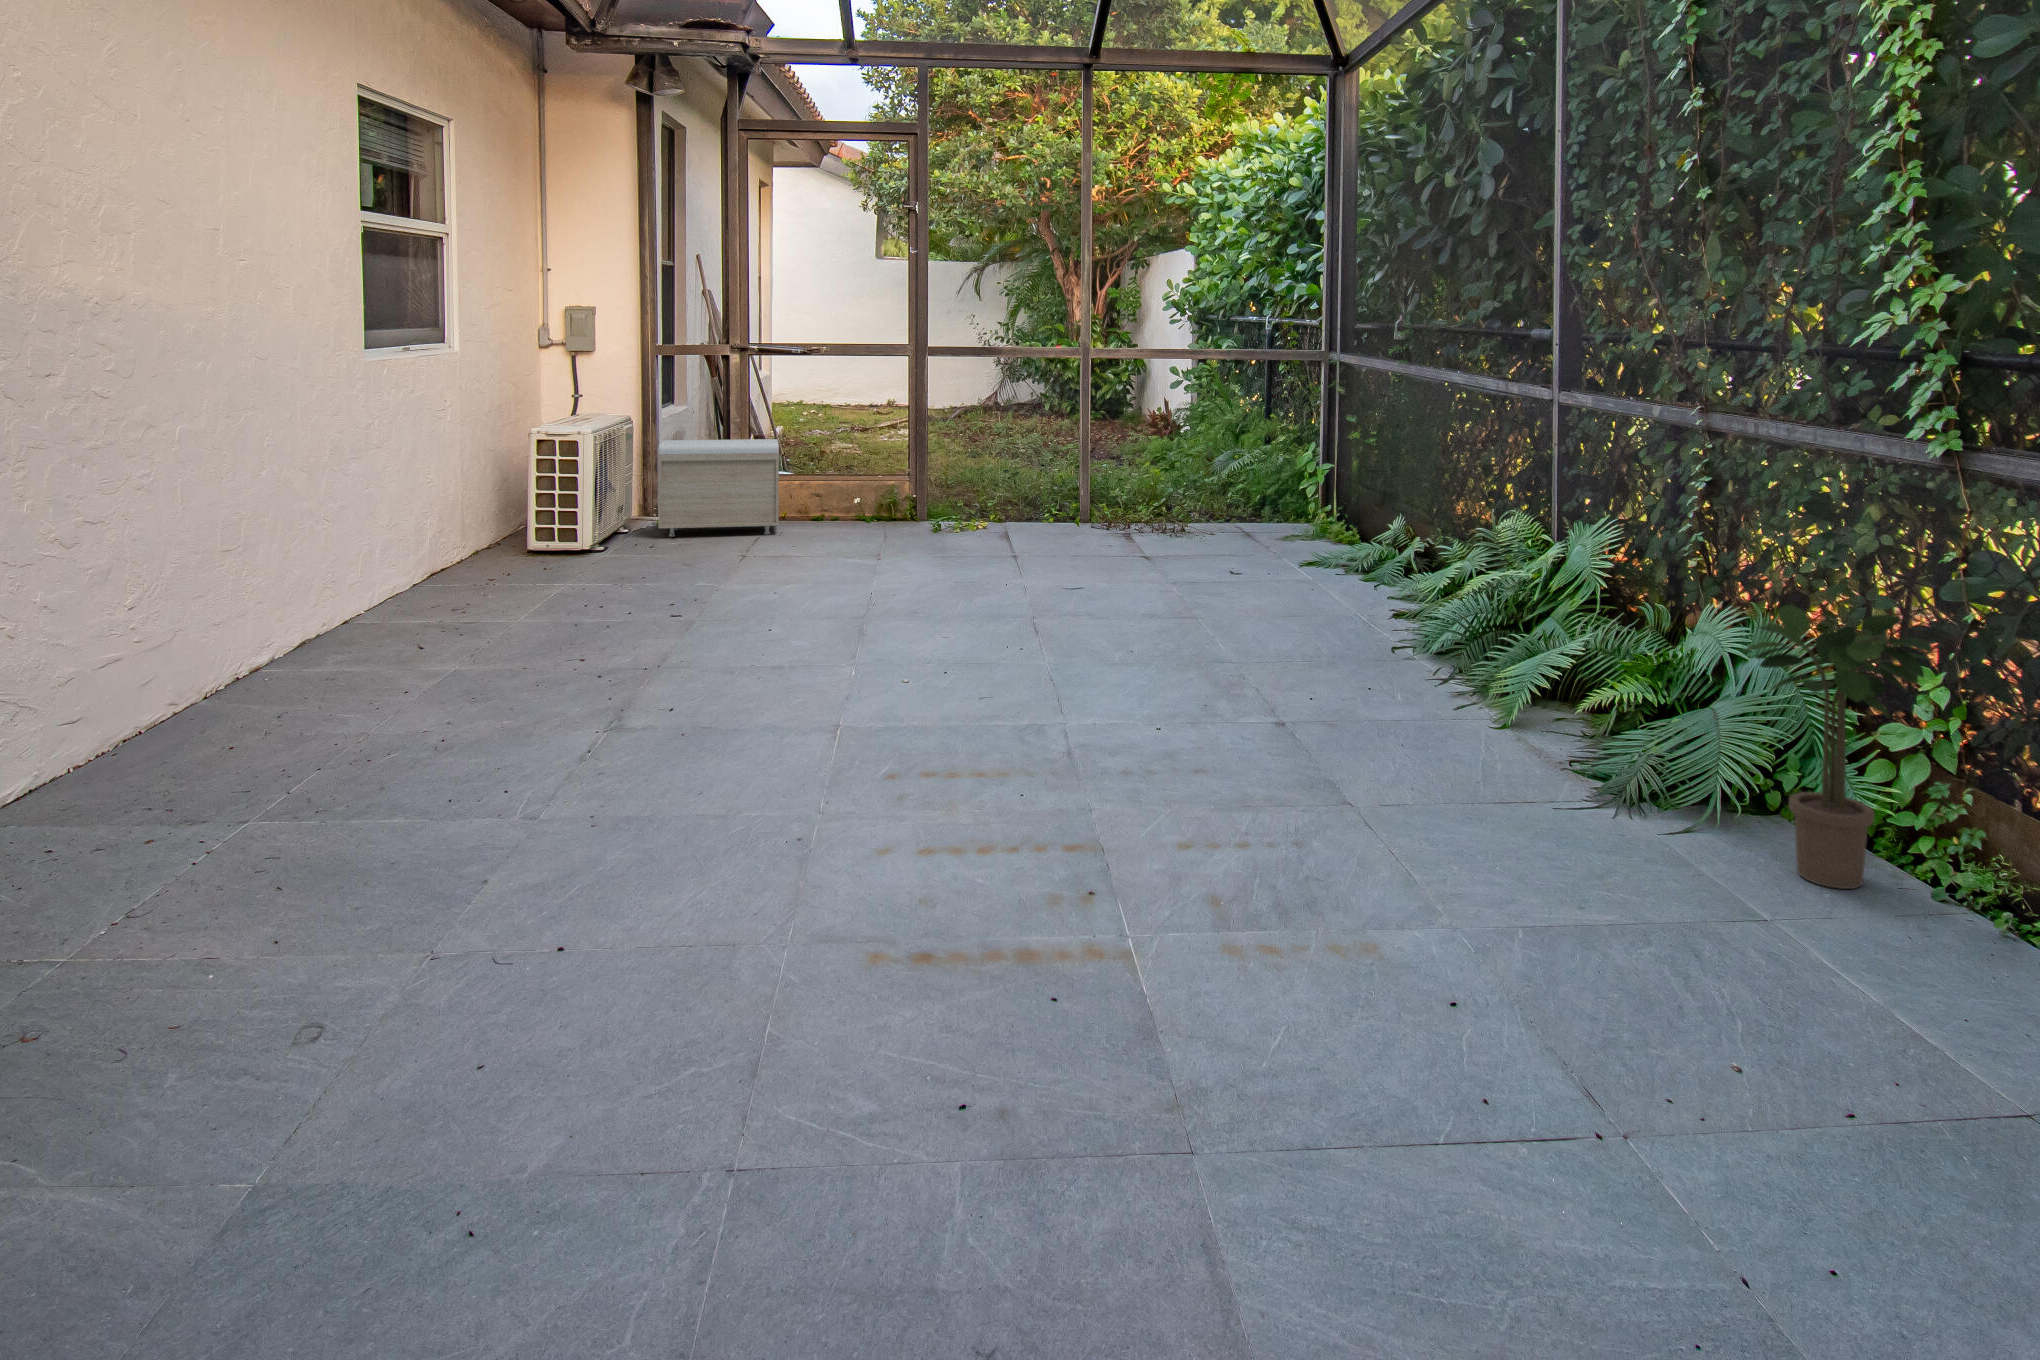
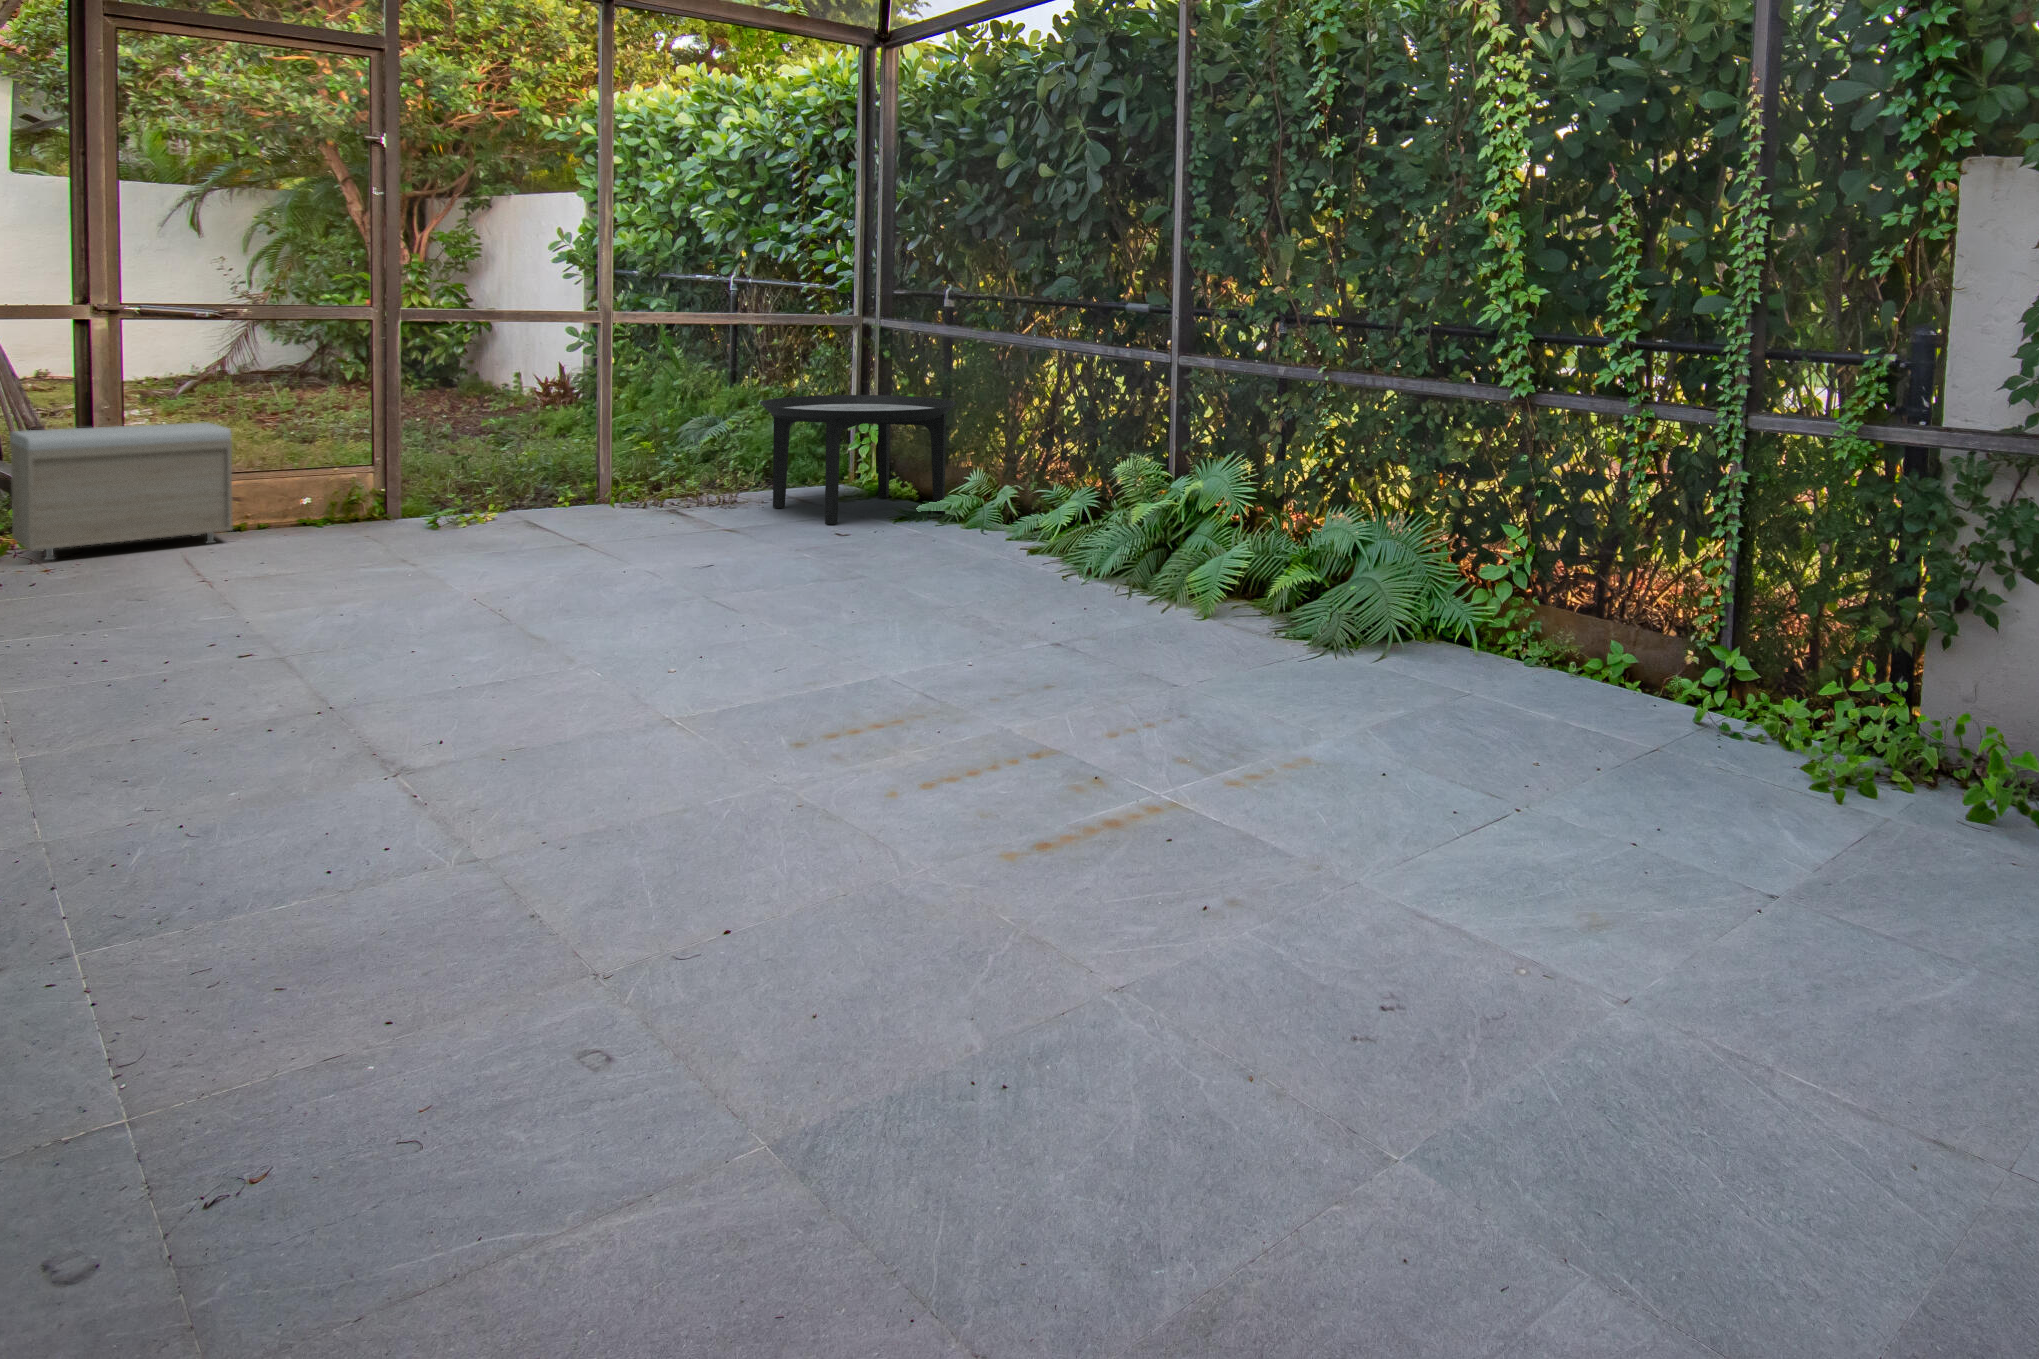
round table: none [1163,434,1363,567] -> present [760,395,957,524]
potted plant: present [1744,605,1932,889] -> none [1425,495,1541,671]

